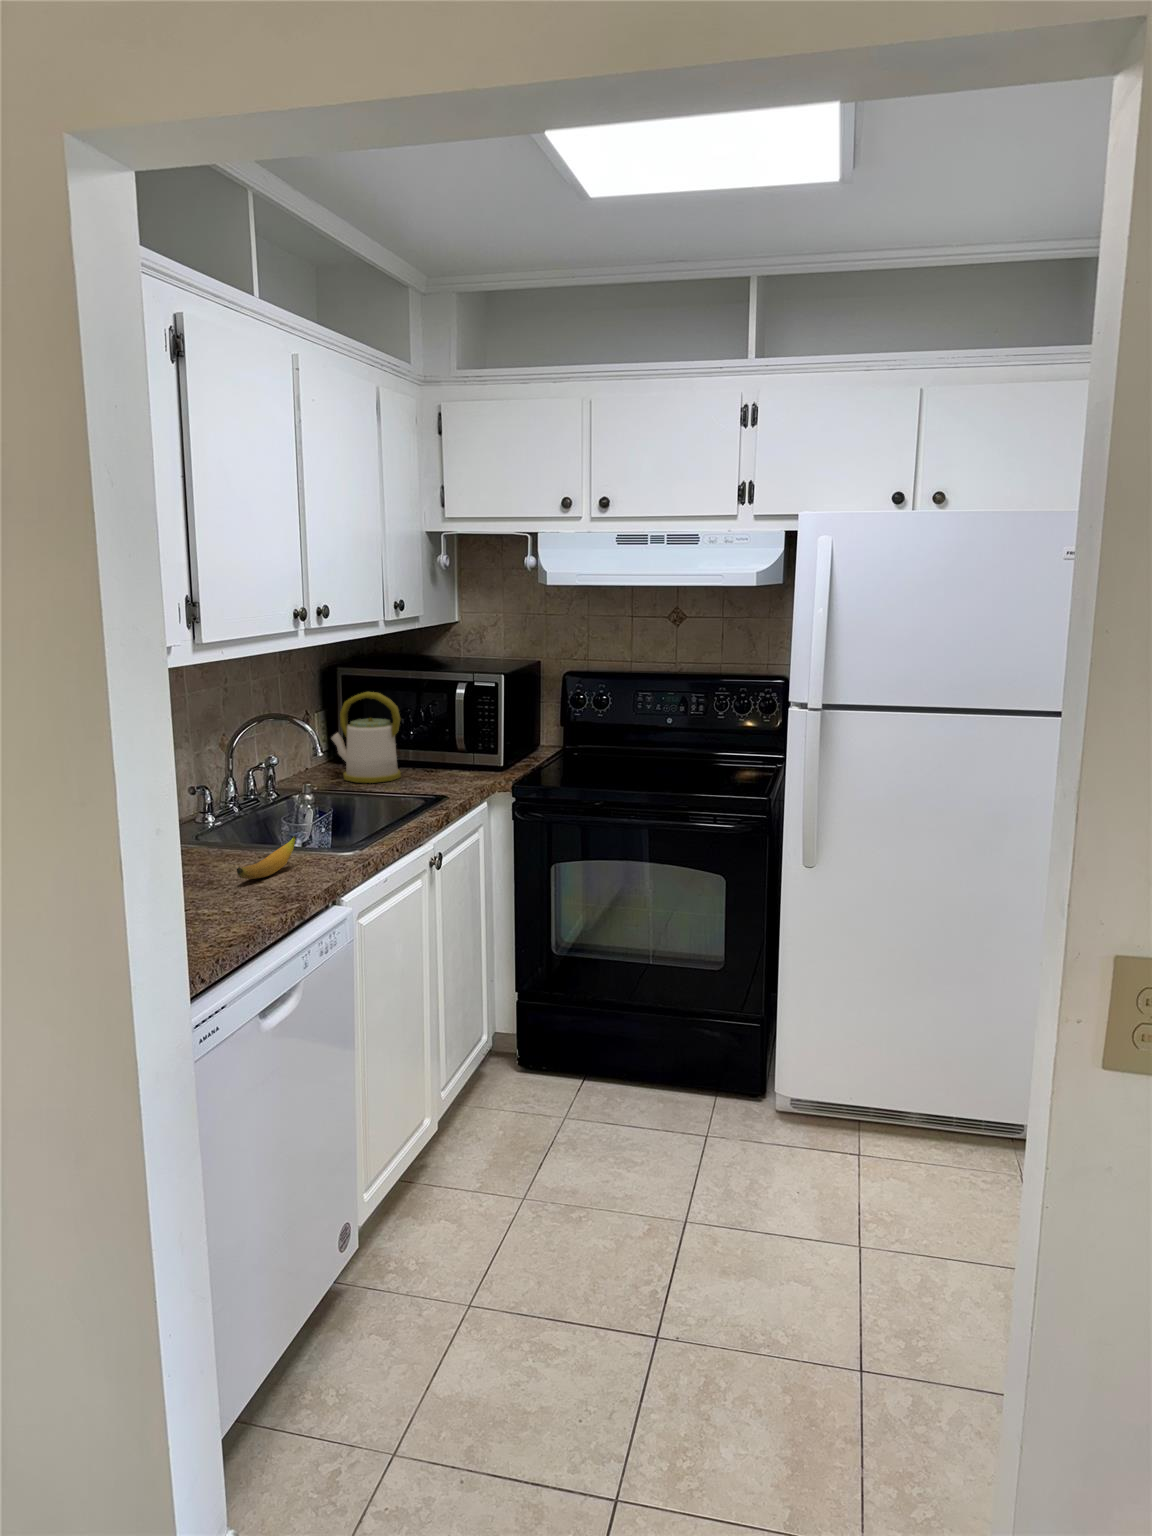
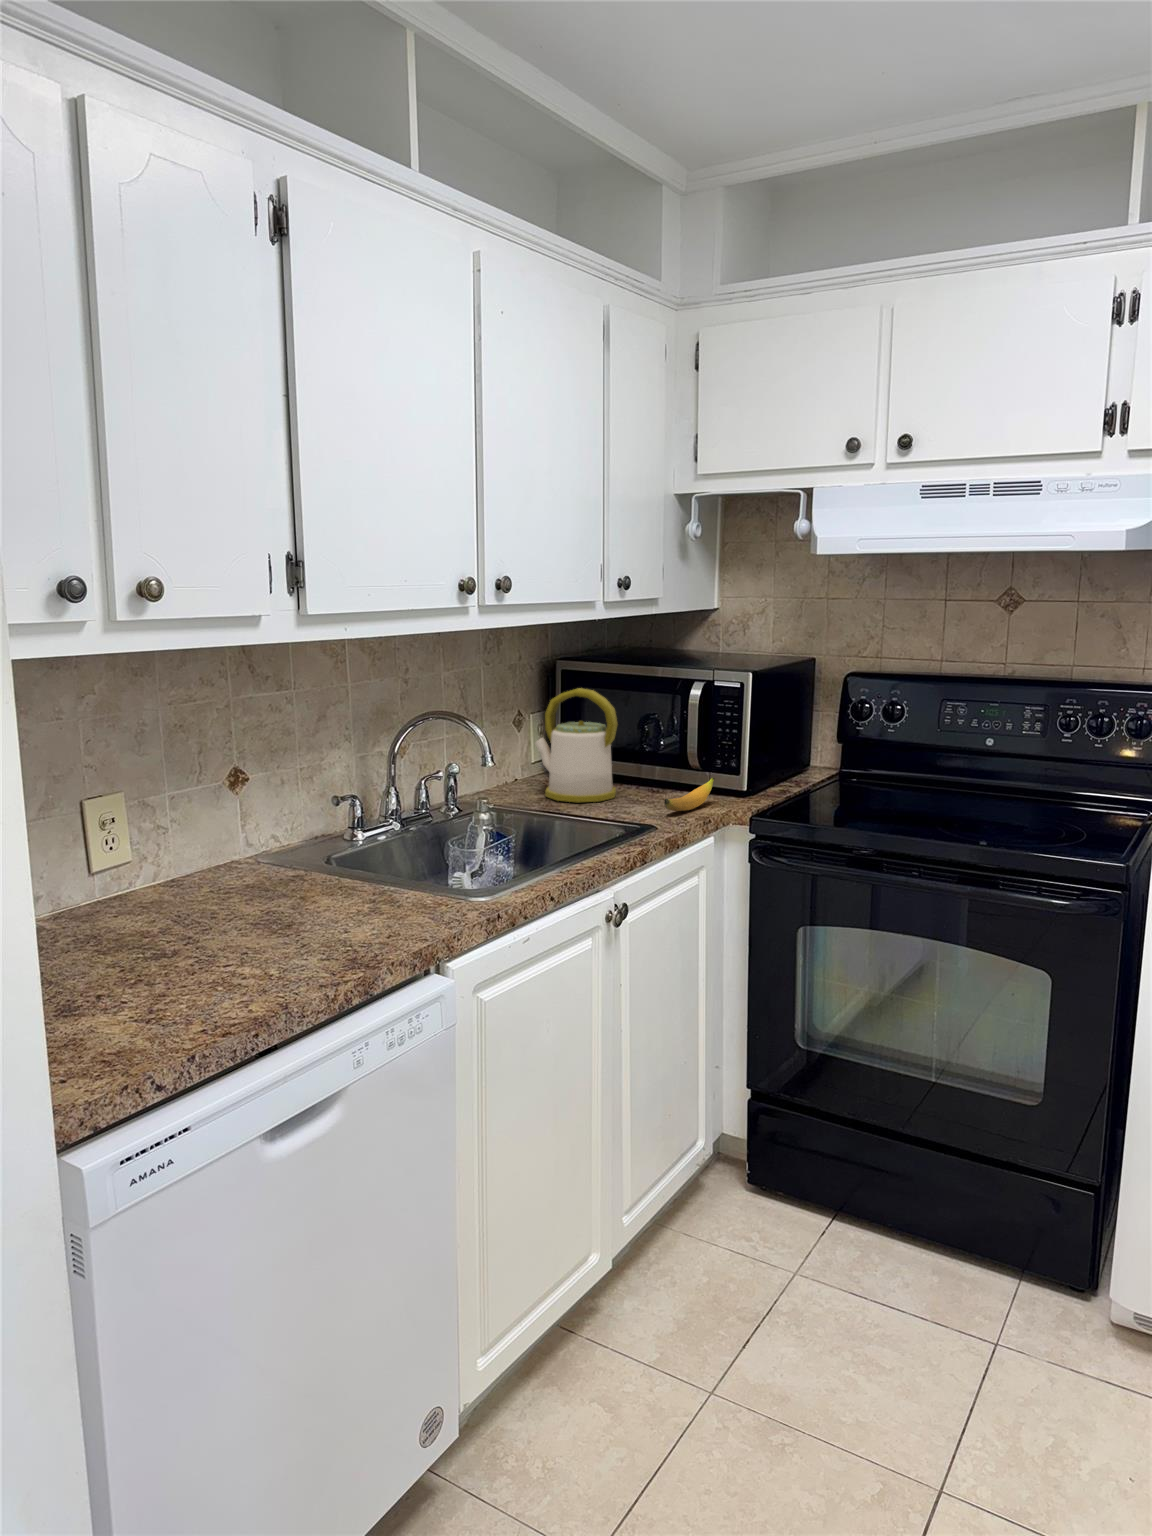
banana: present [237,836,297,879] -> present [664,777,715,811]

